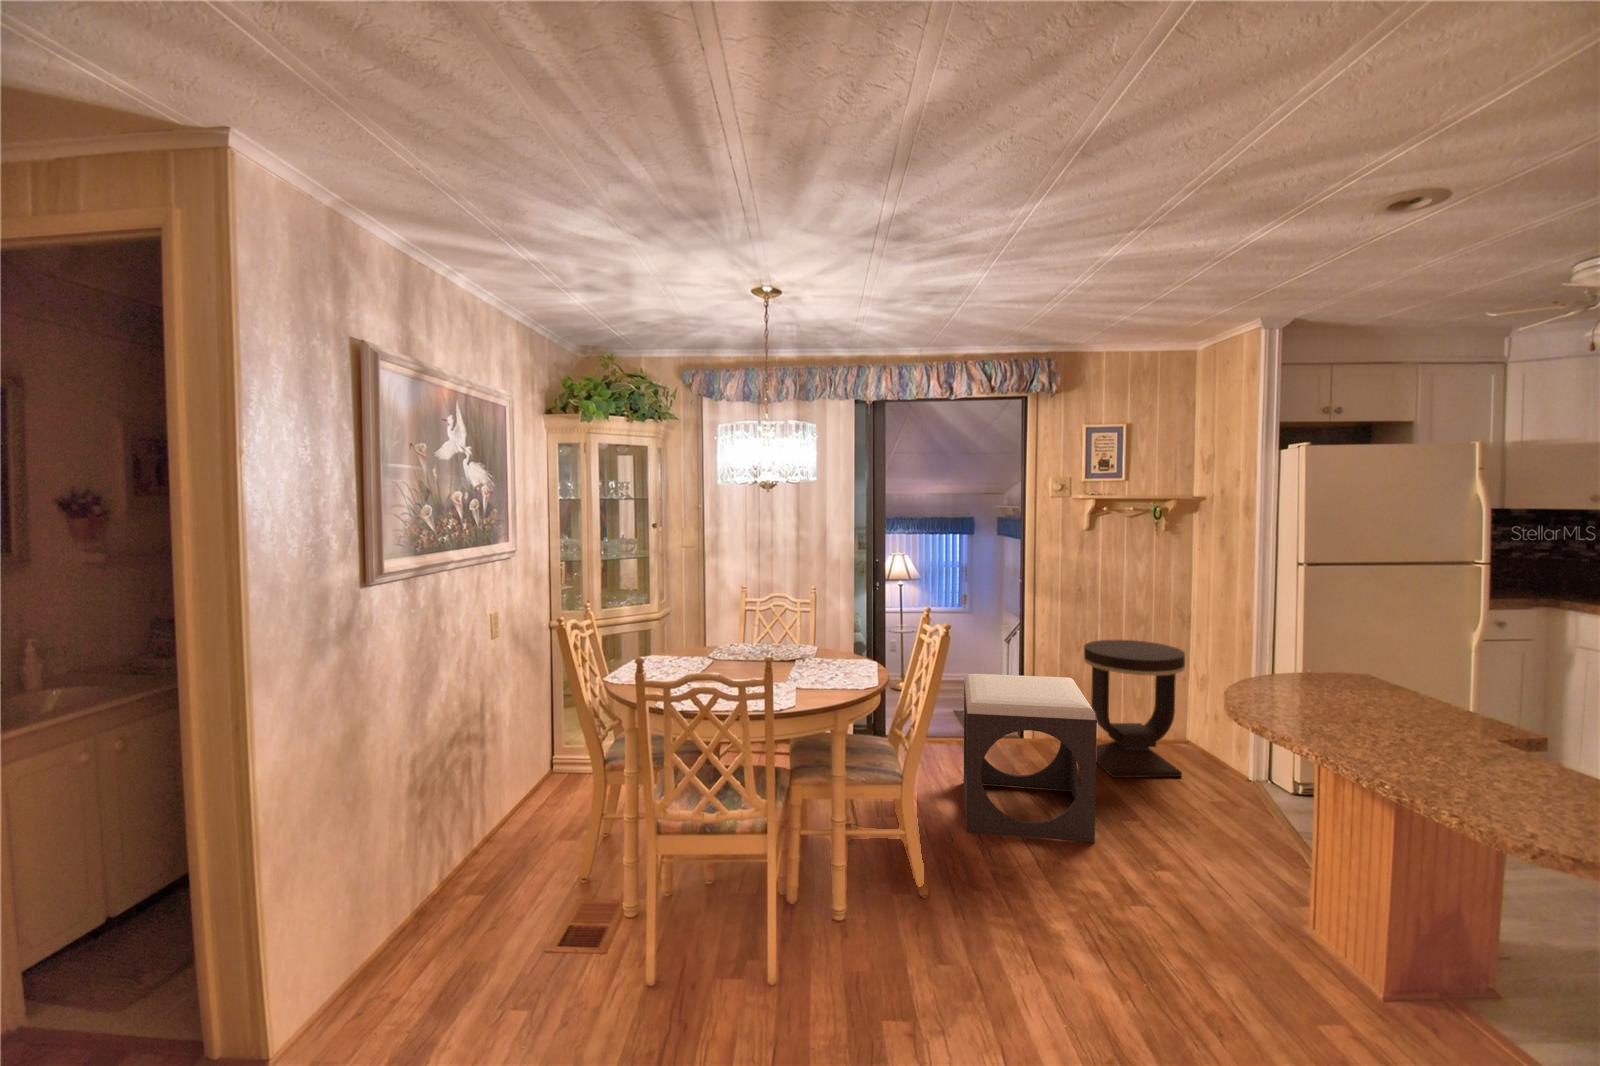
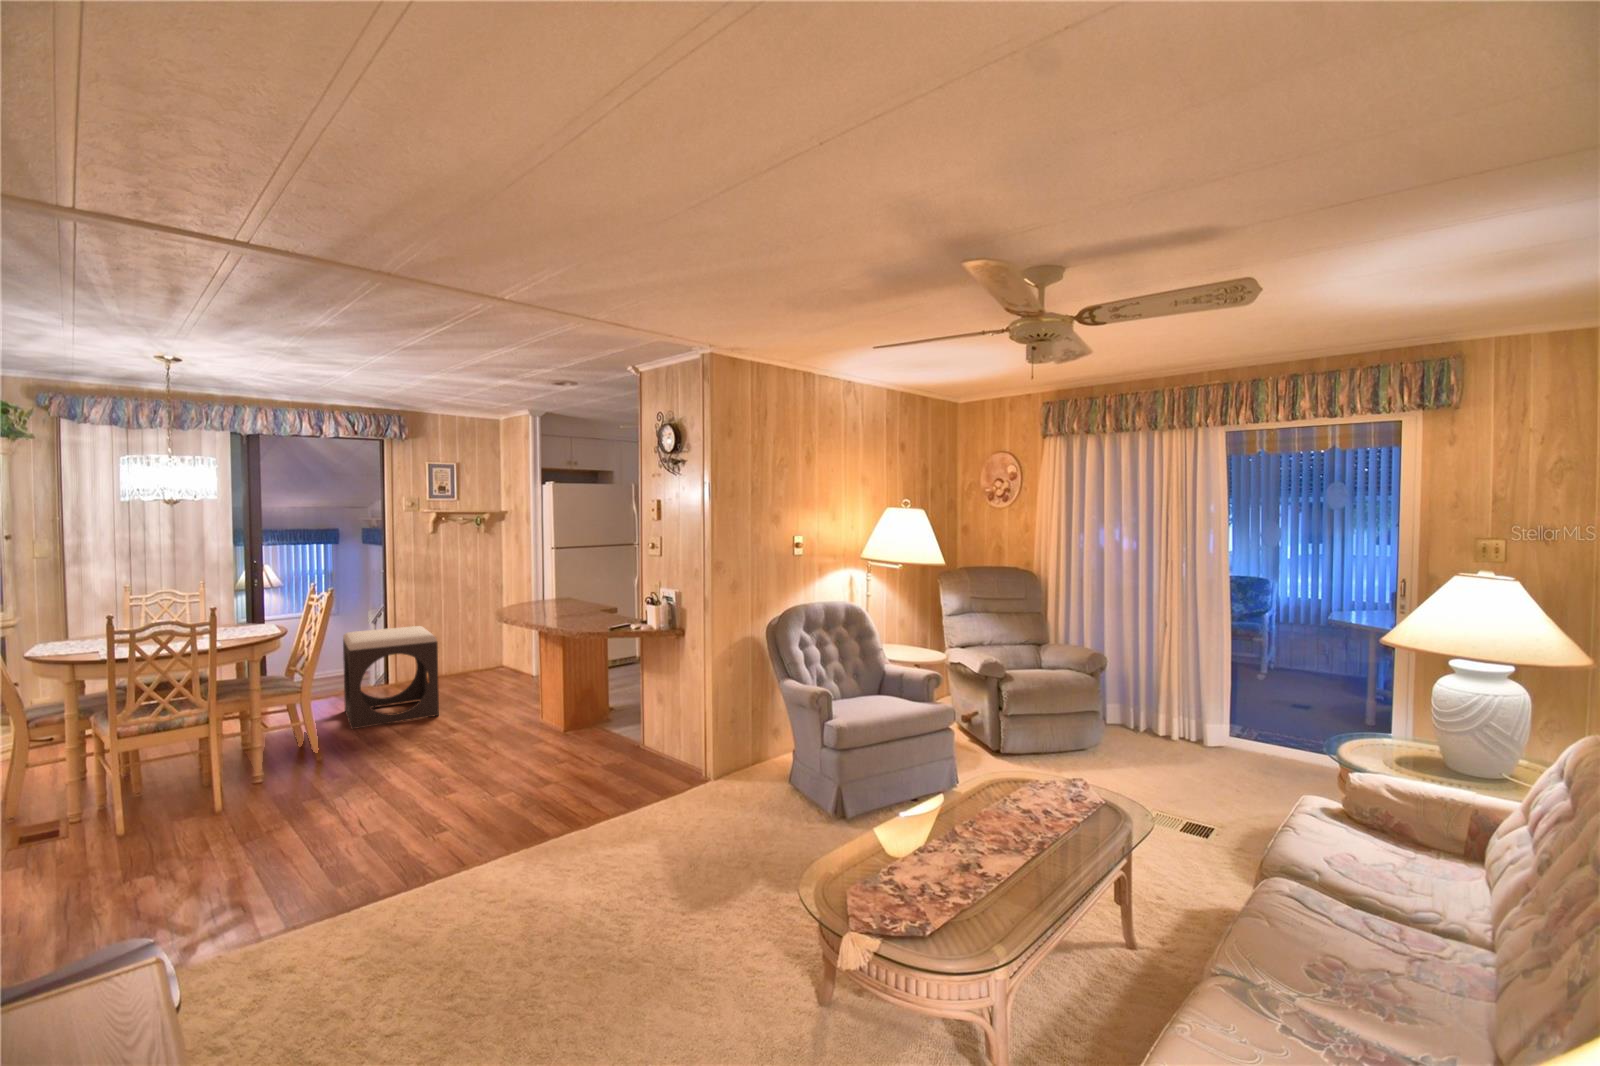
side table: present [1084,640,1185,778] -> none [432,604,496,690]

